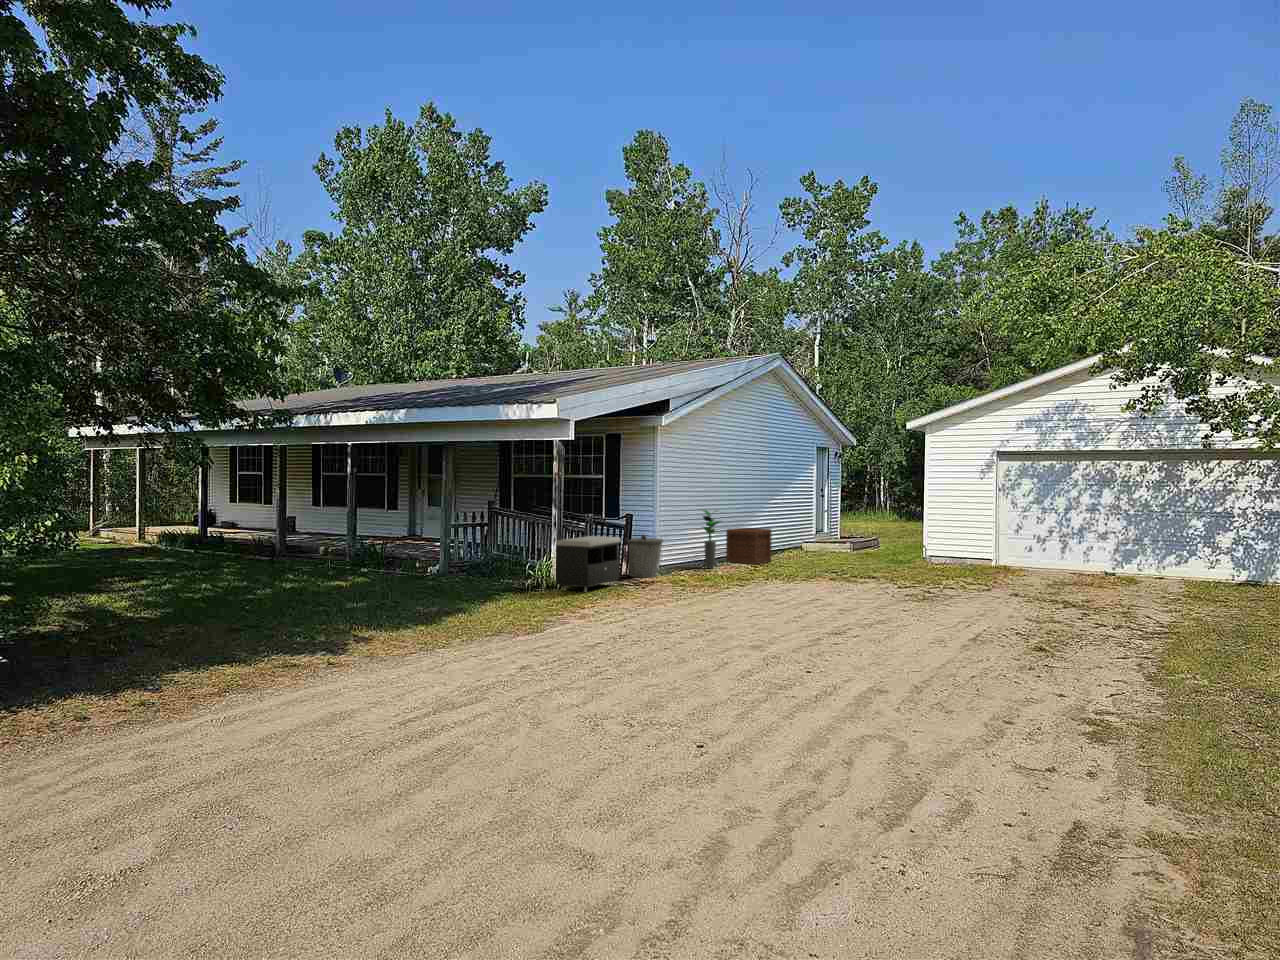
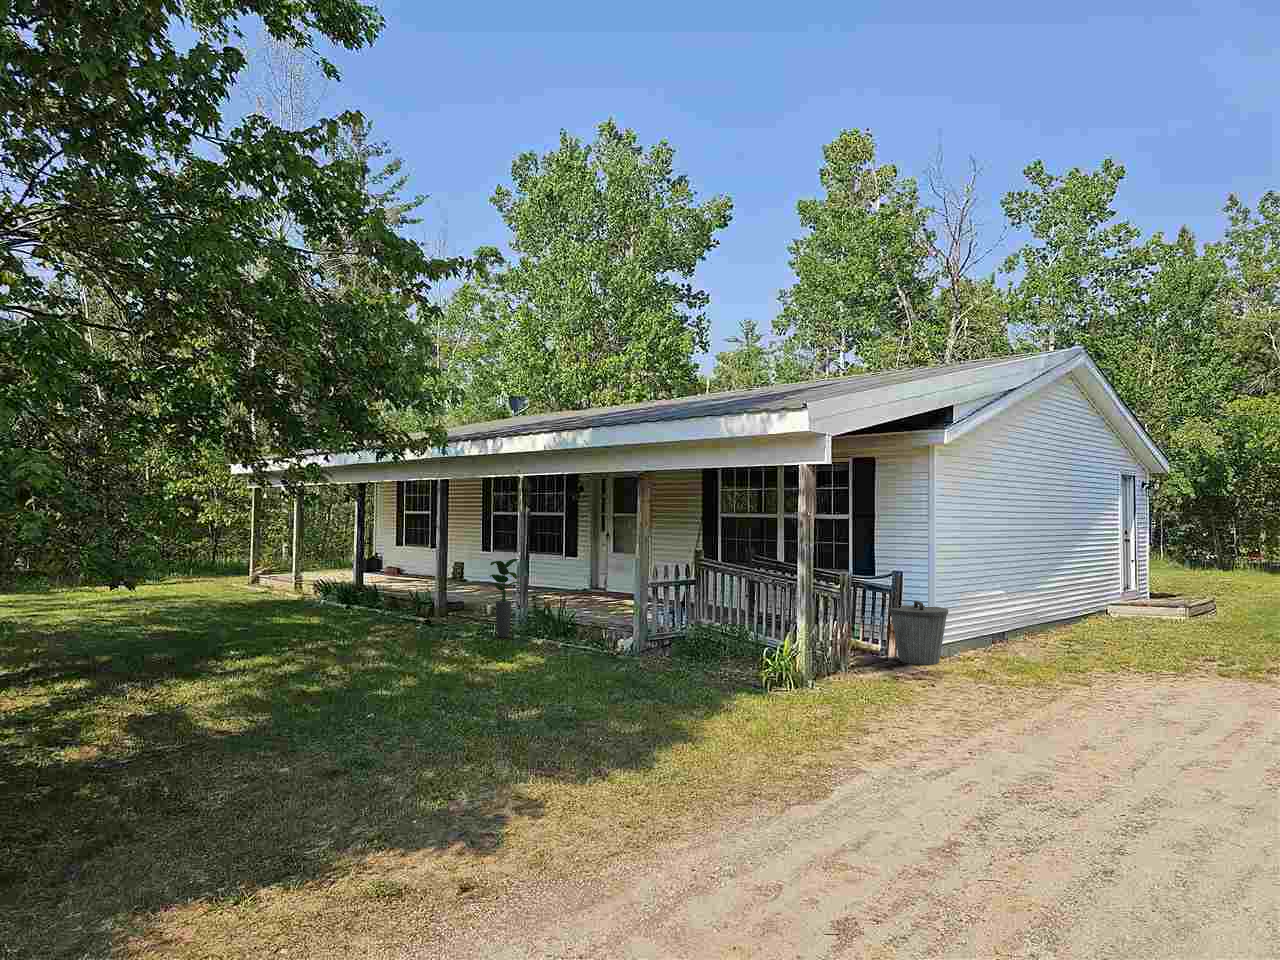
potted plant: present [703,510,721,568] -> present [490,559,522,638]
wooden crate: present [726,528,771,564] -> none [1020,588,1088,642]
storage bench: present [556,536,621,592] -> none [805,605,897,694]

